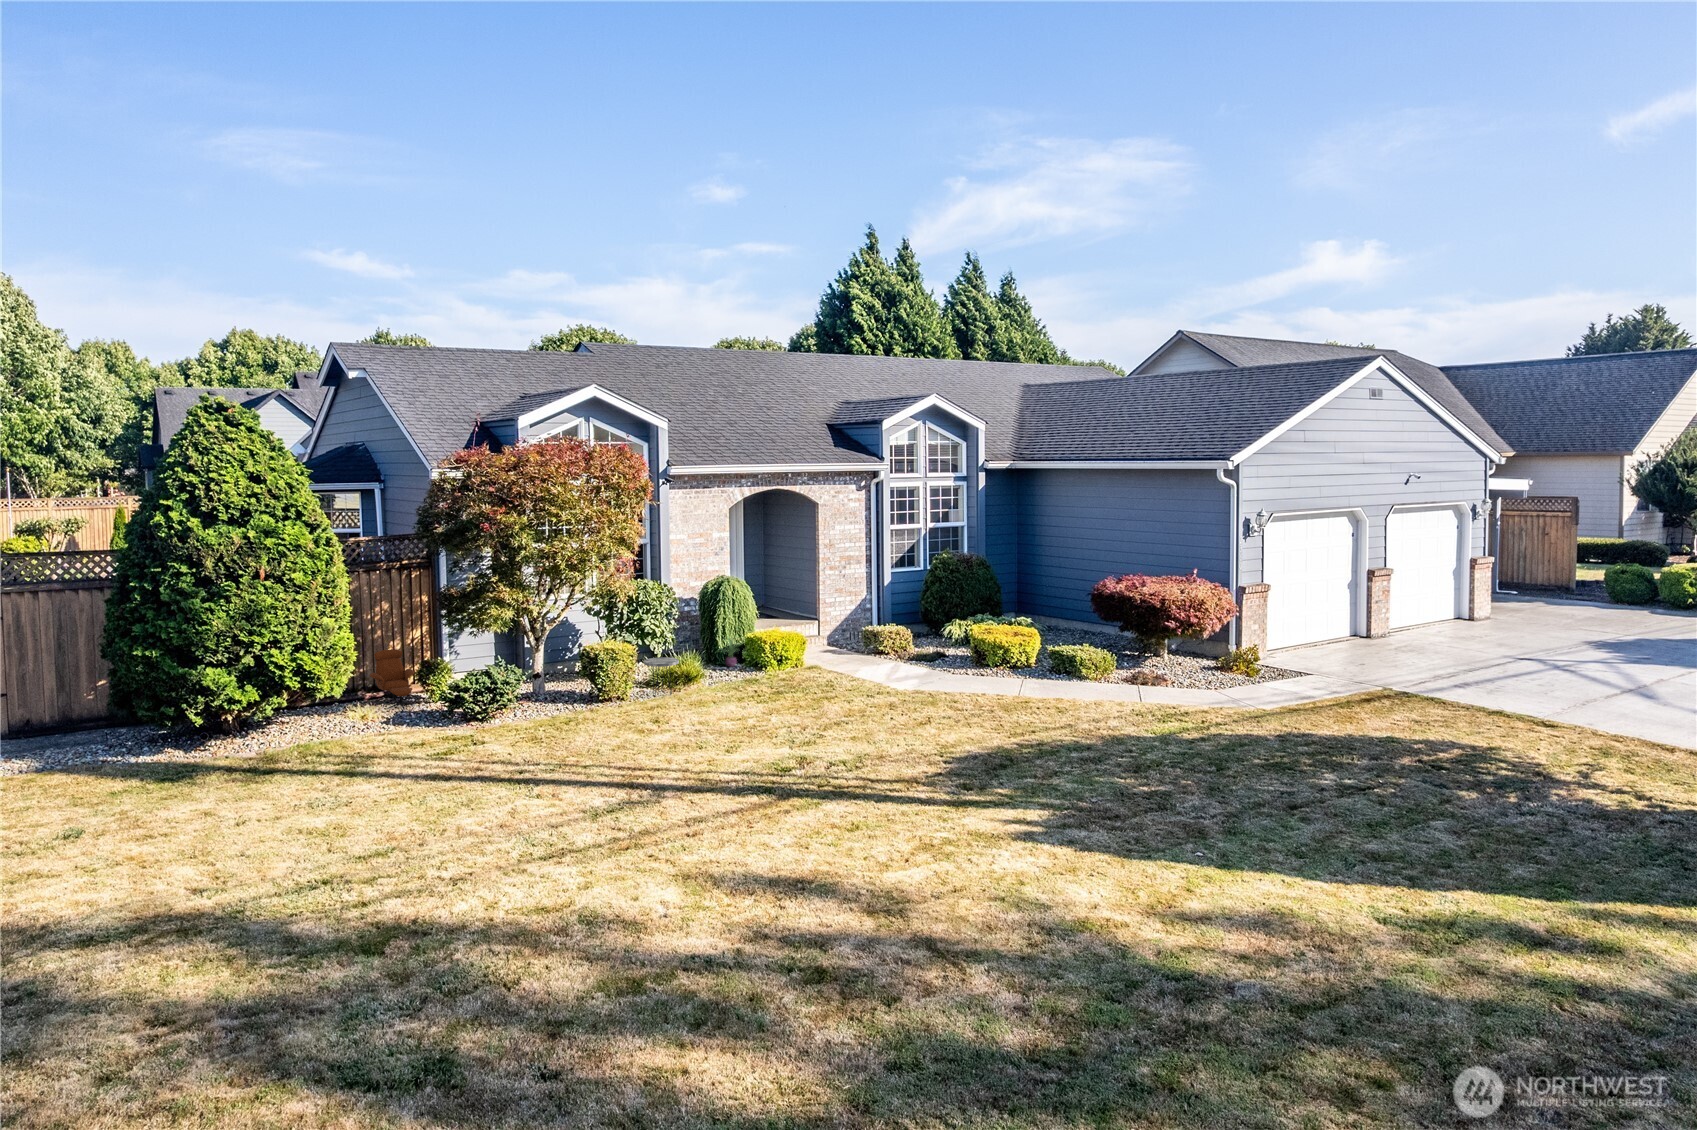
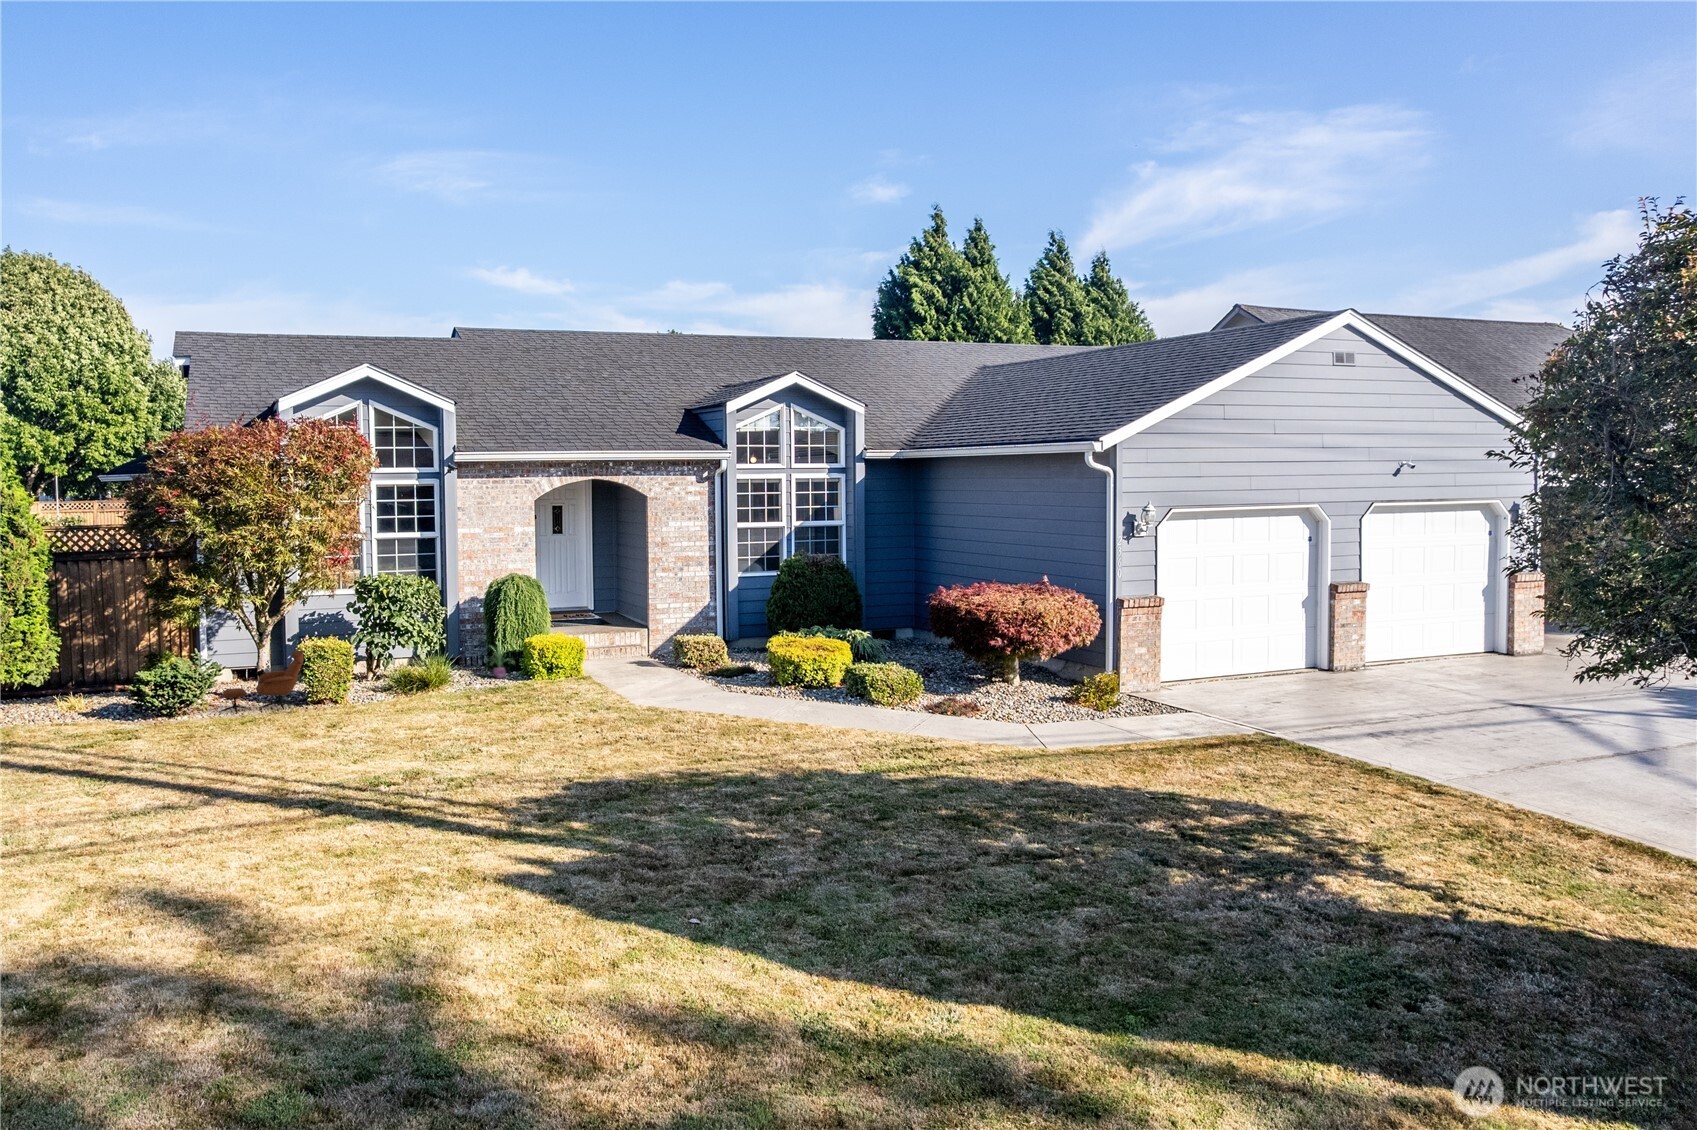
lounge chair: present [370,649,414,709] -> present [219,650,304,712]
side table: present [644,657,679,696] -> none [347,660,389,703]

